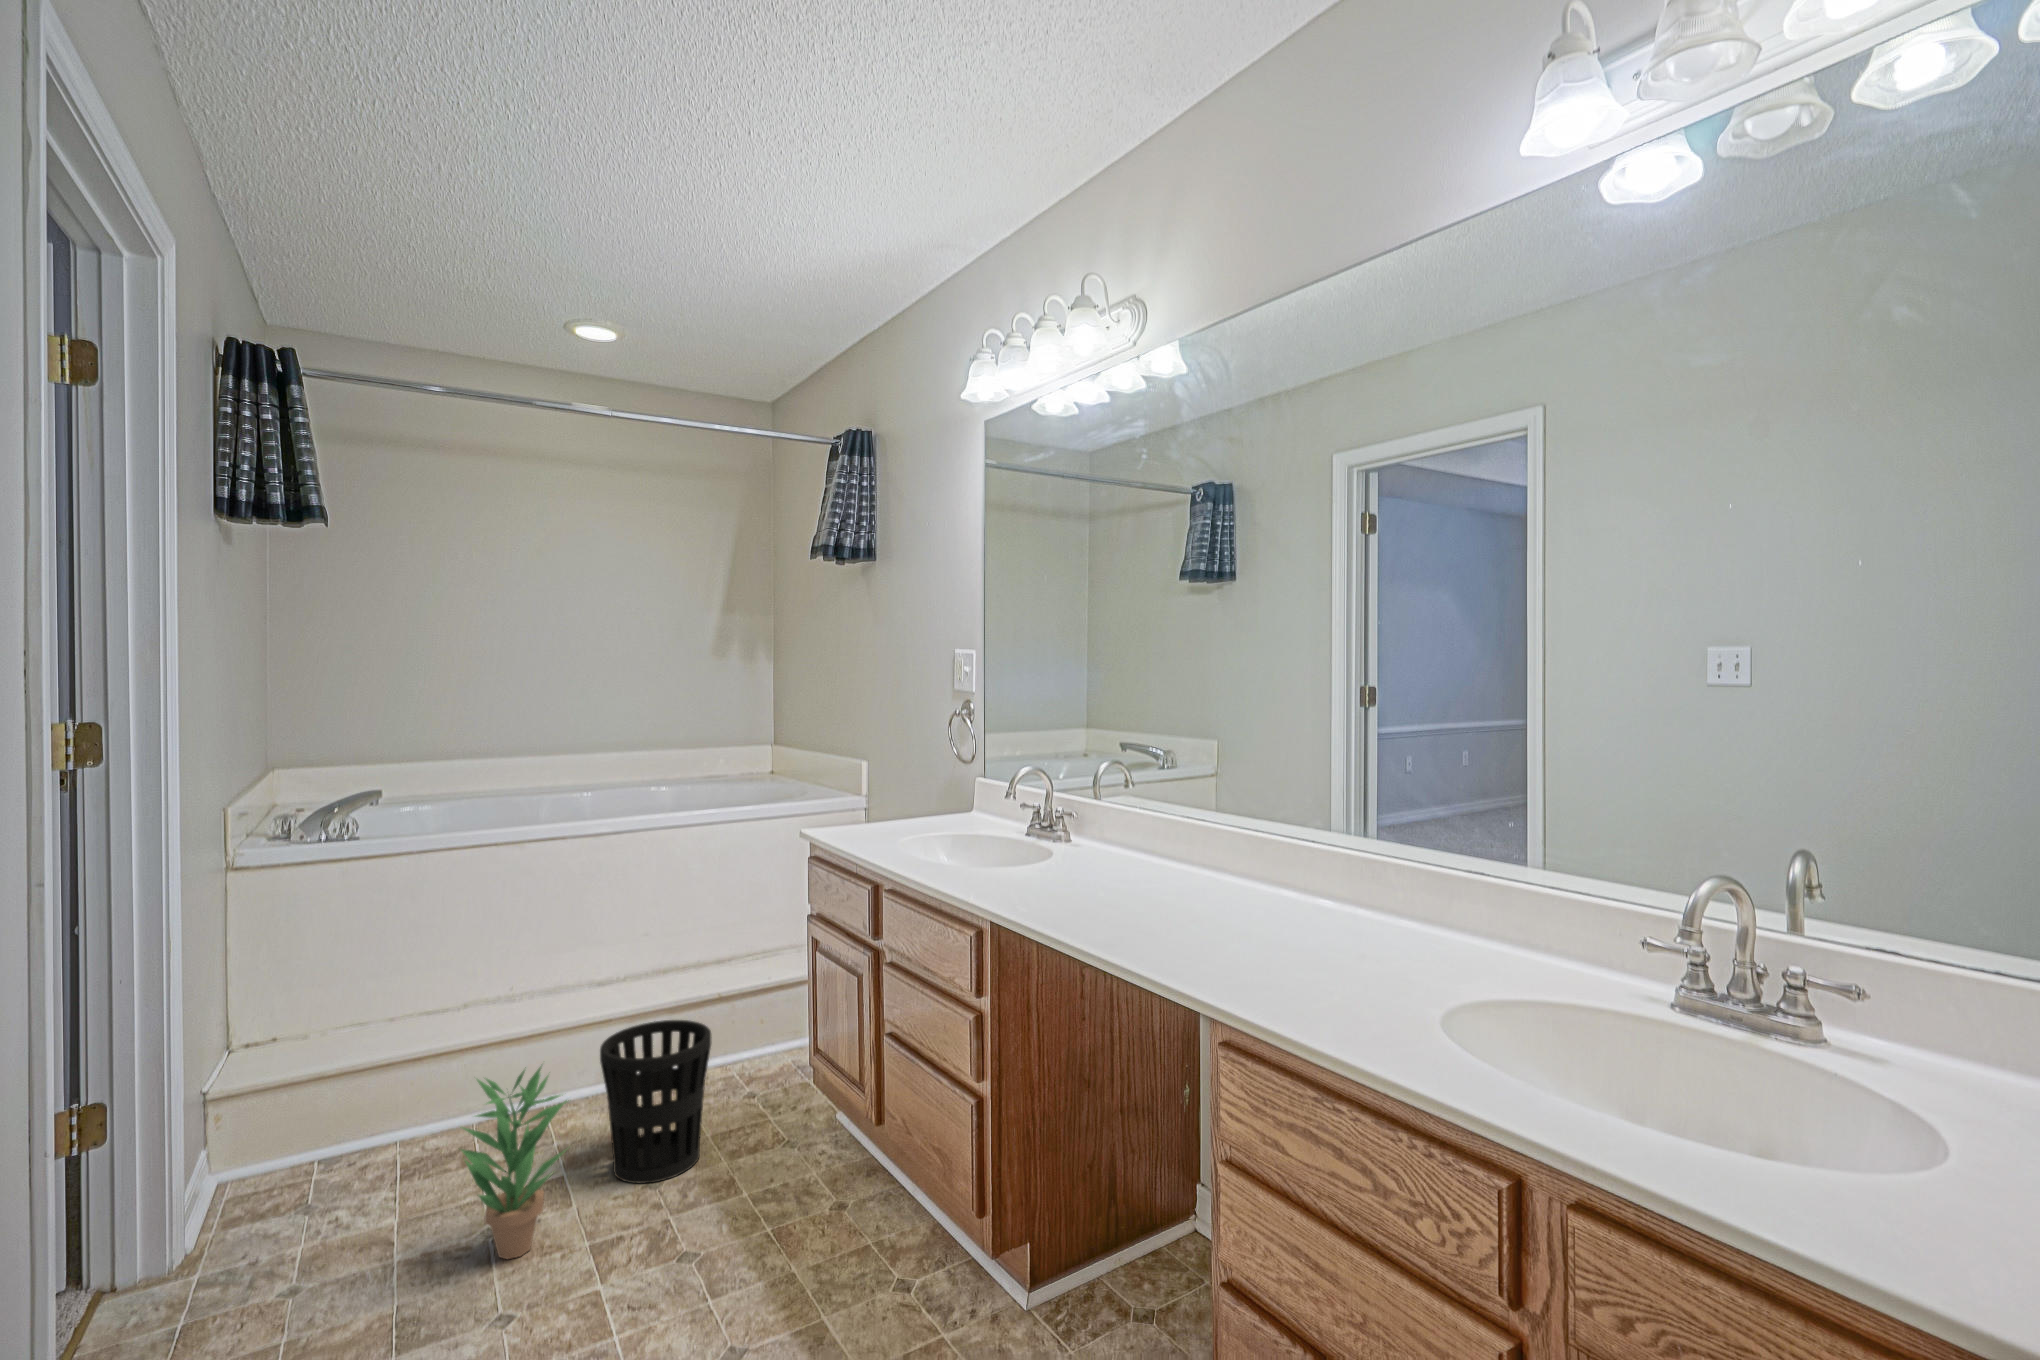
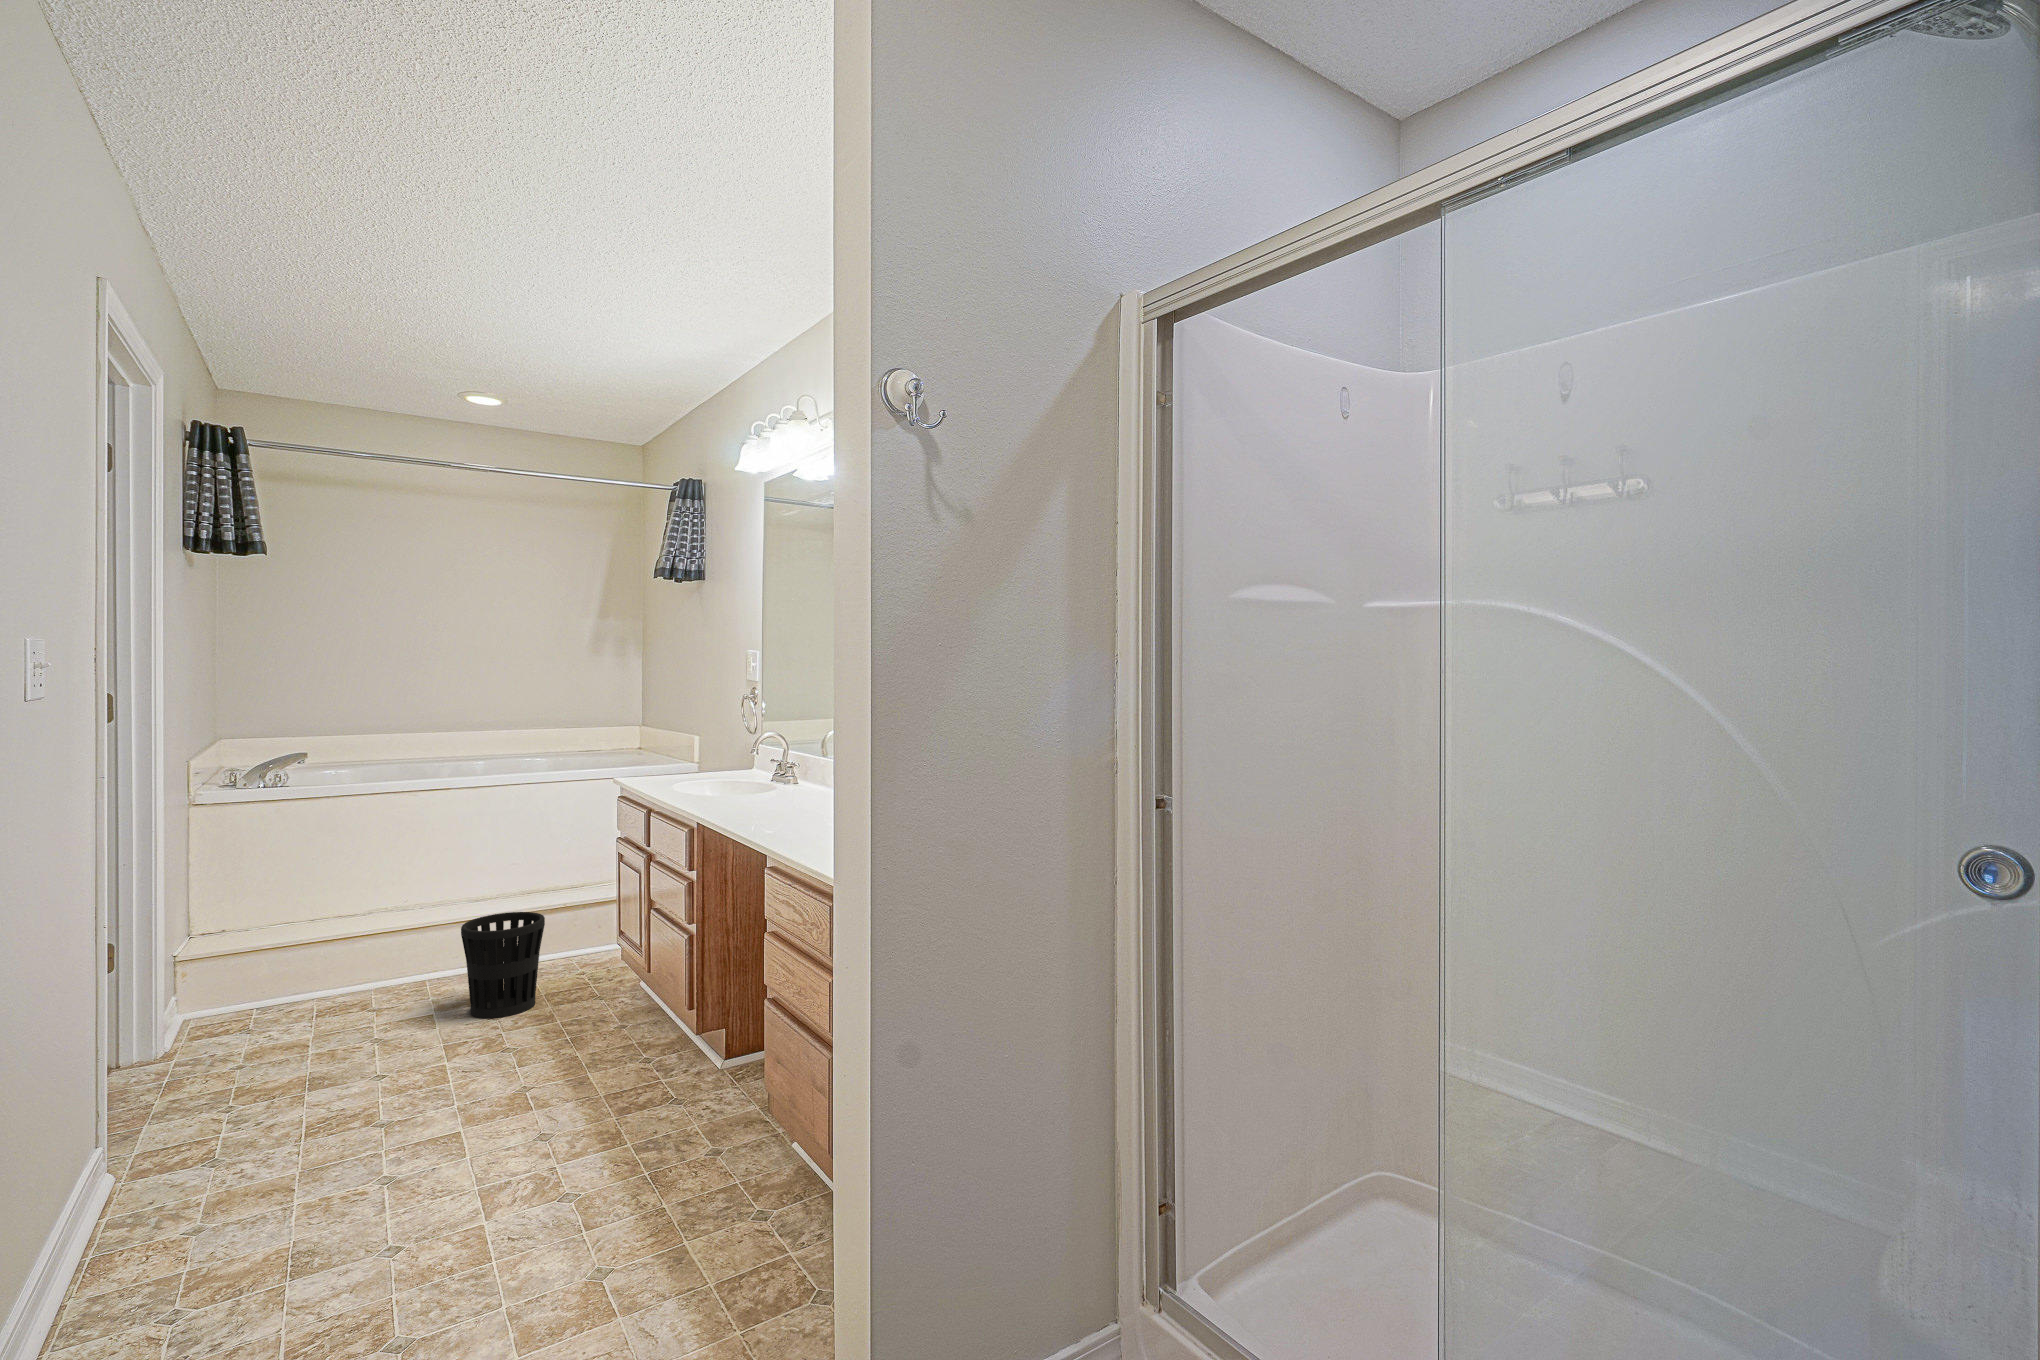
potted plant: present [460,1066,567,1259] -> none [352,924,433,1054]

